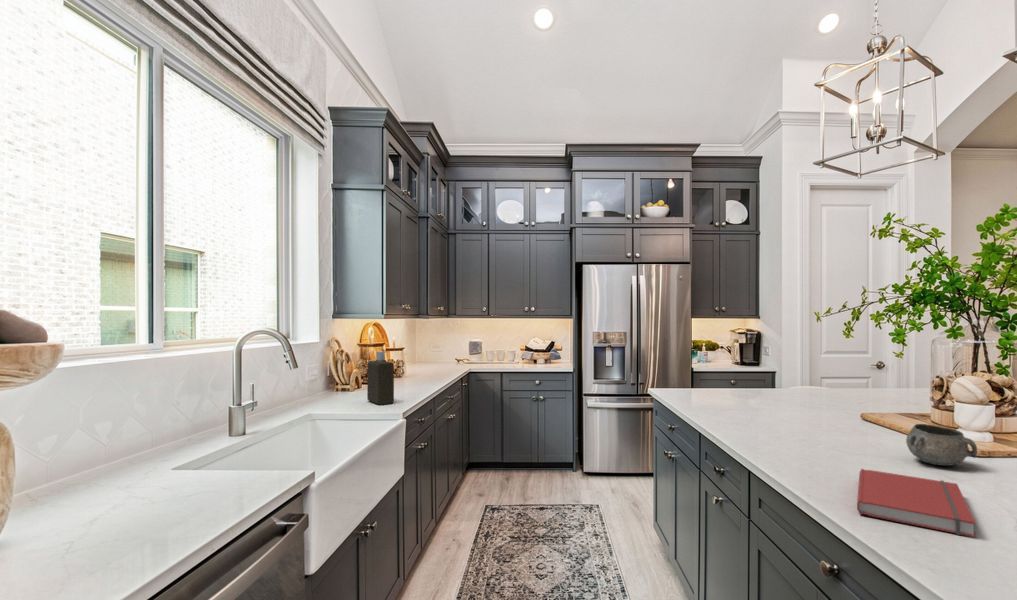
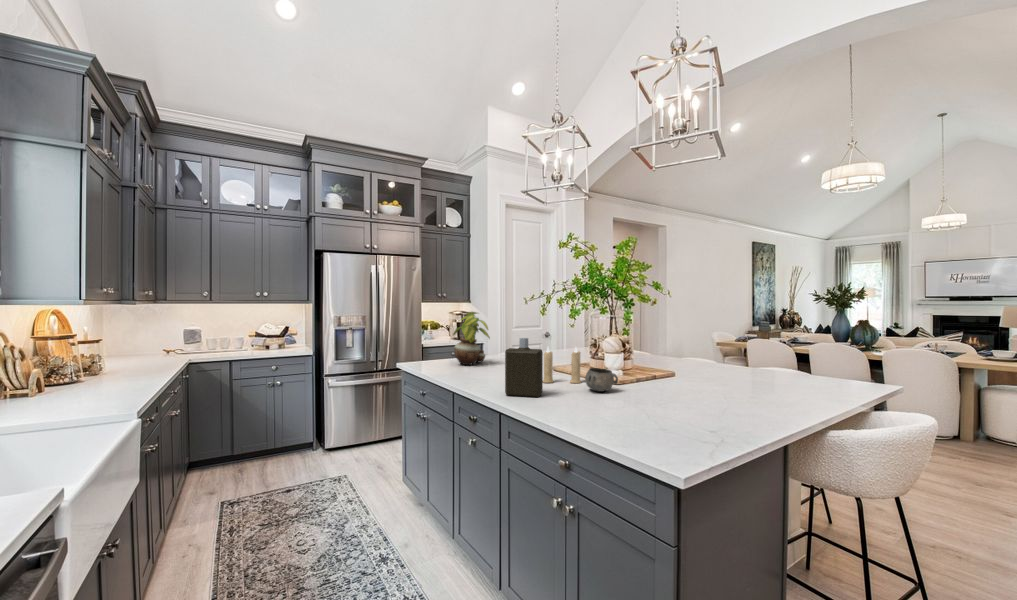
potted plant: none [712,329,765,399] -> present [453,312,490,365]
bottle: present [367,351,394,405] -> present [505,338,543,397]
candle: none [833,381,909,446] -> present [543,347,581,383]
book: present [857,469,976,537] -> none [570,399,634,426]

